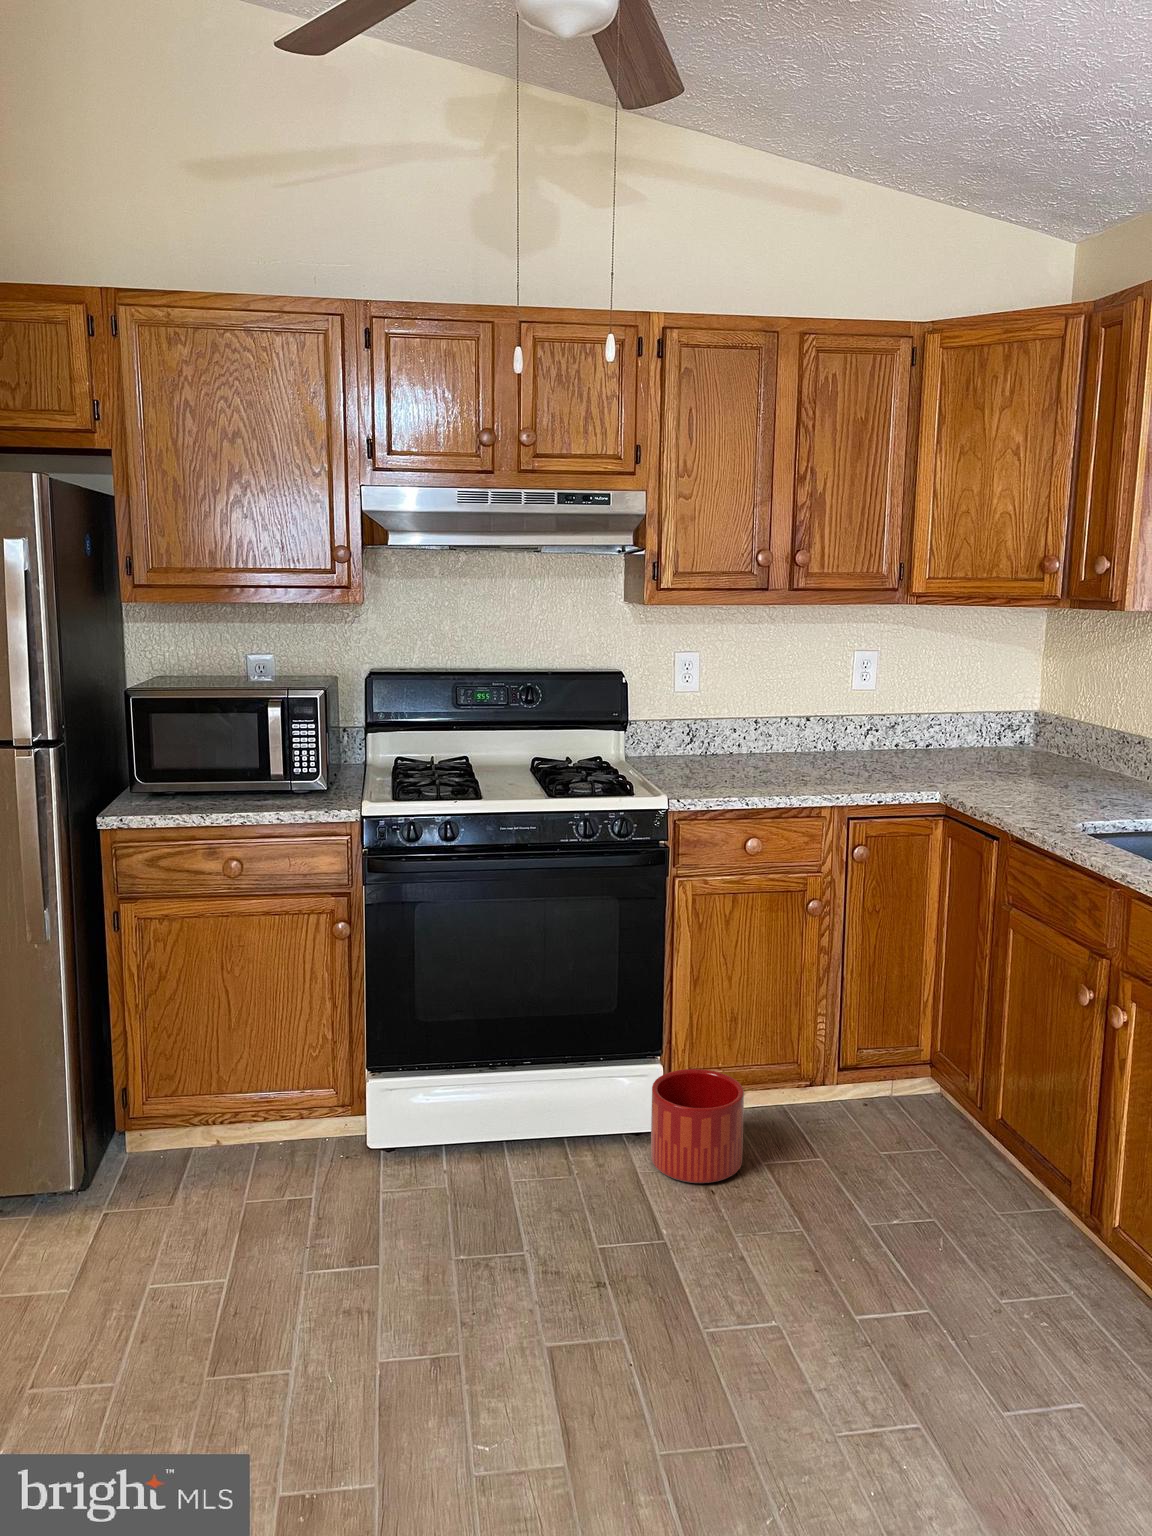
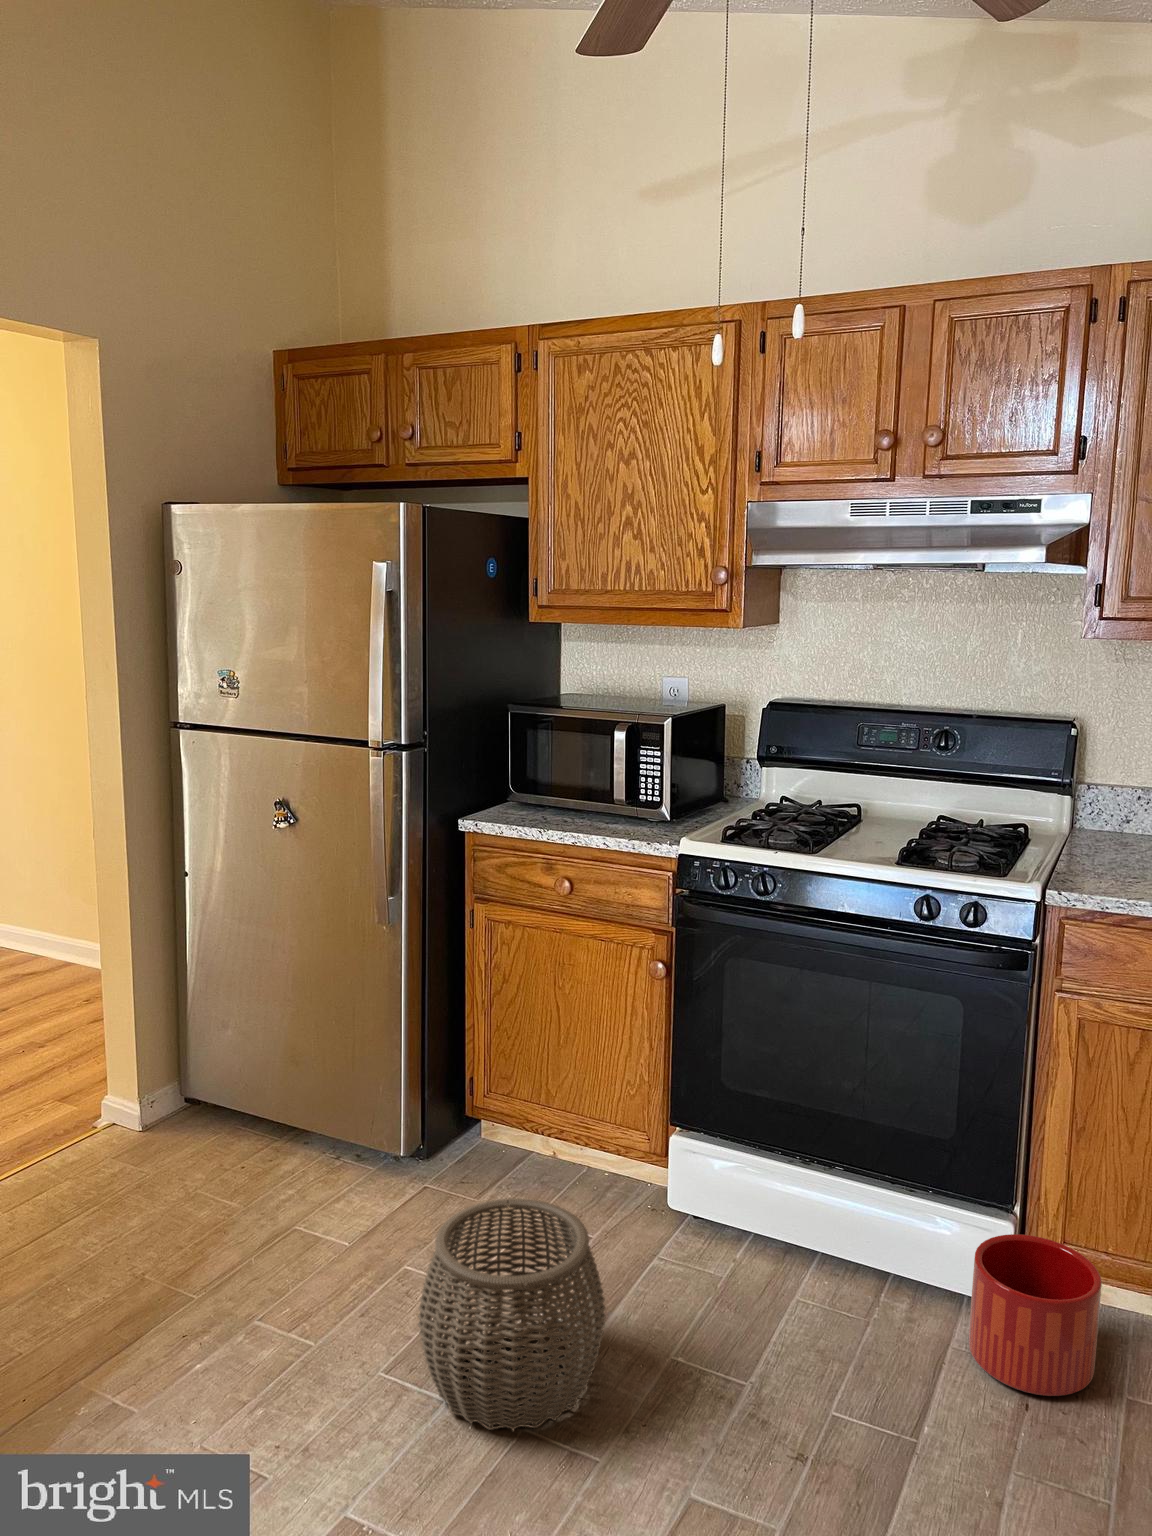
woven basket: none [243,1157,427,1378] -> present [418,1198,606,1431]

